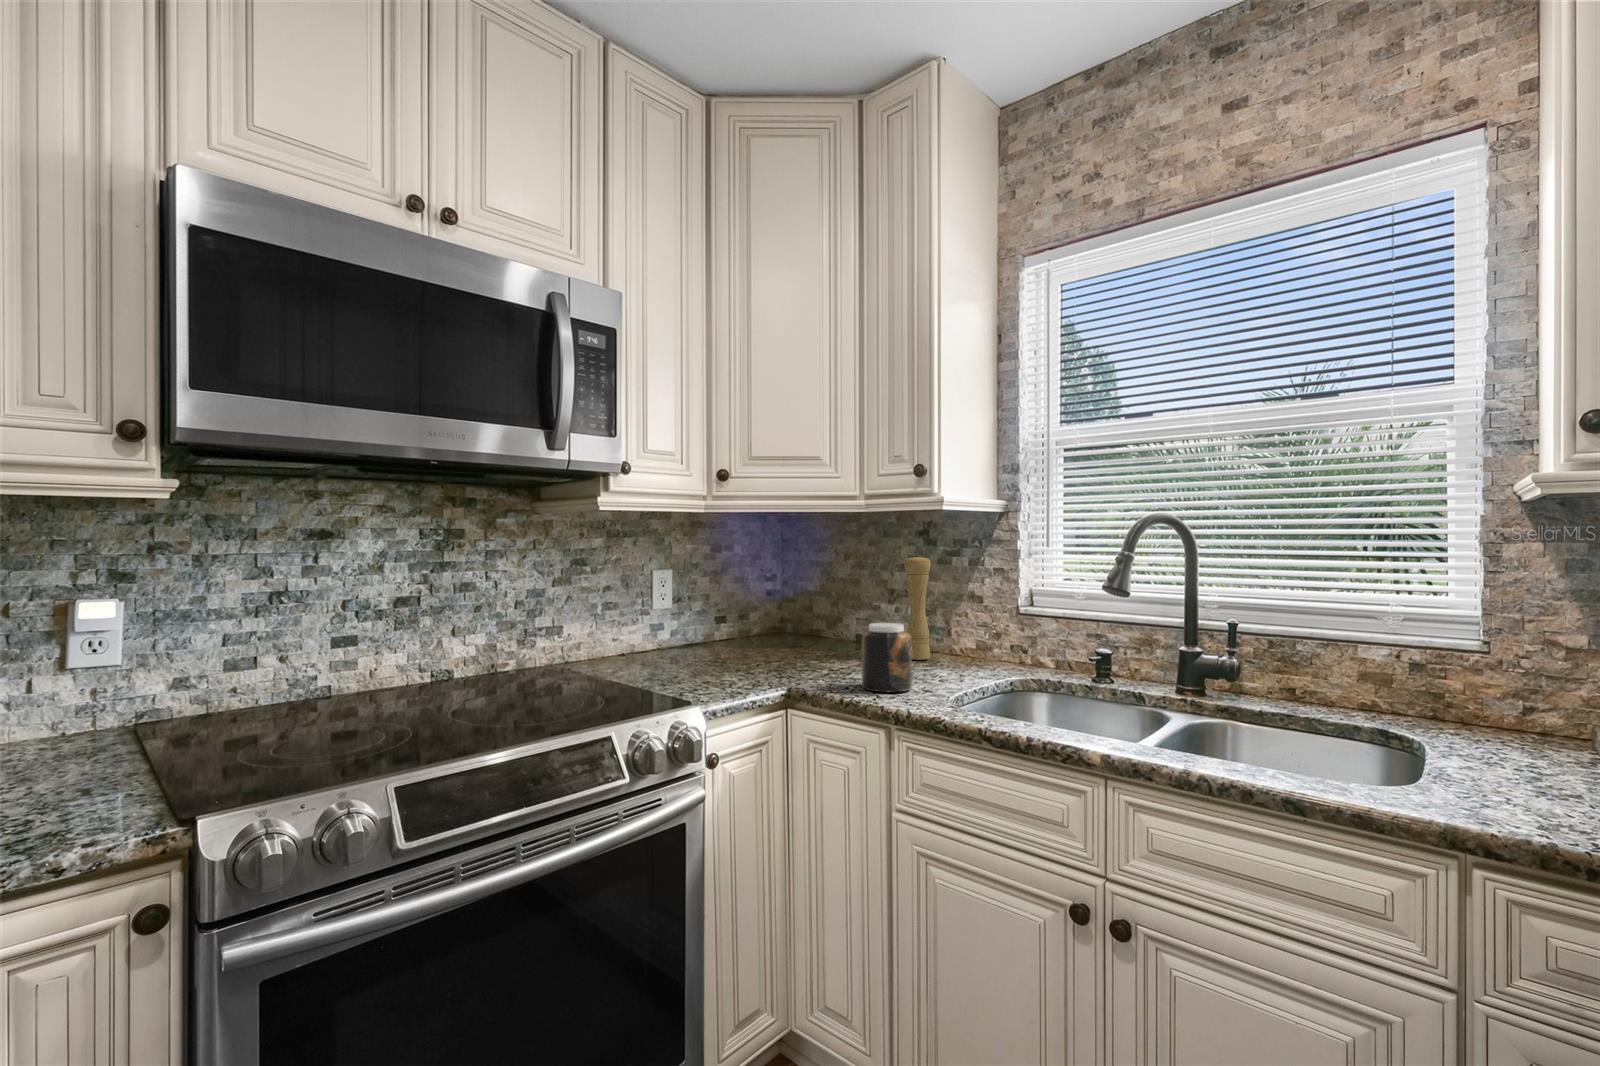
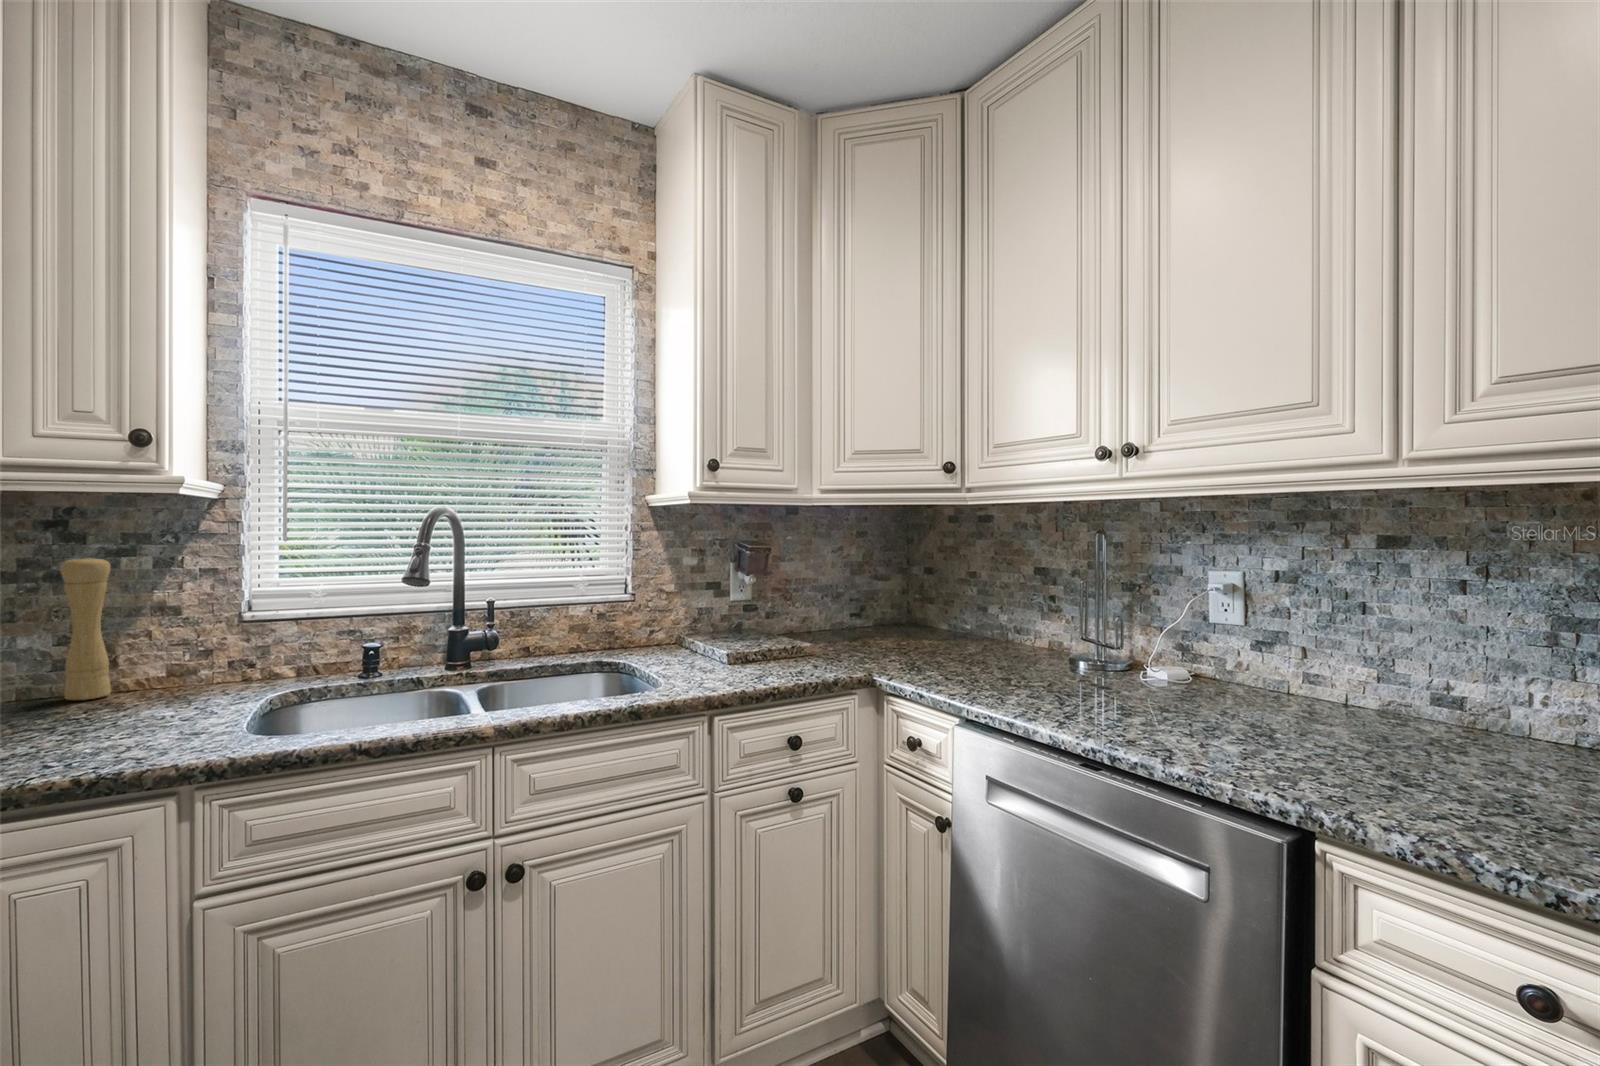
jar: present [862,623,912,692] -> none [103,649,193,746]

